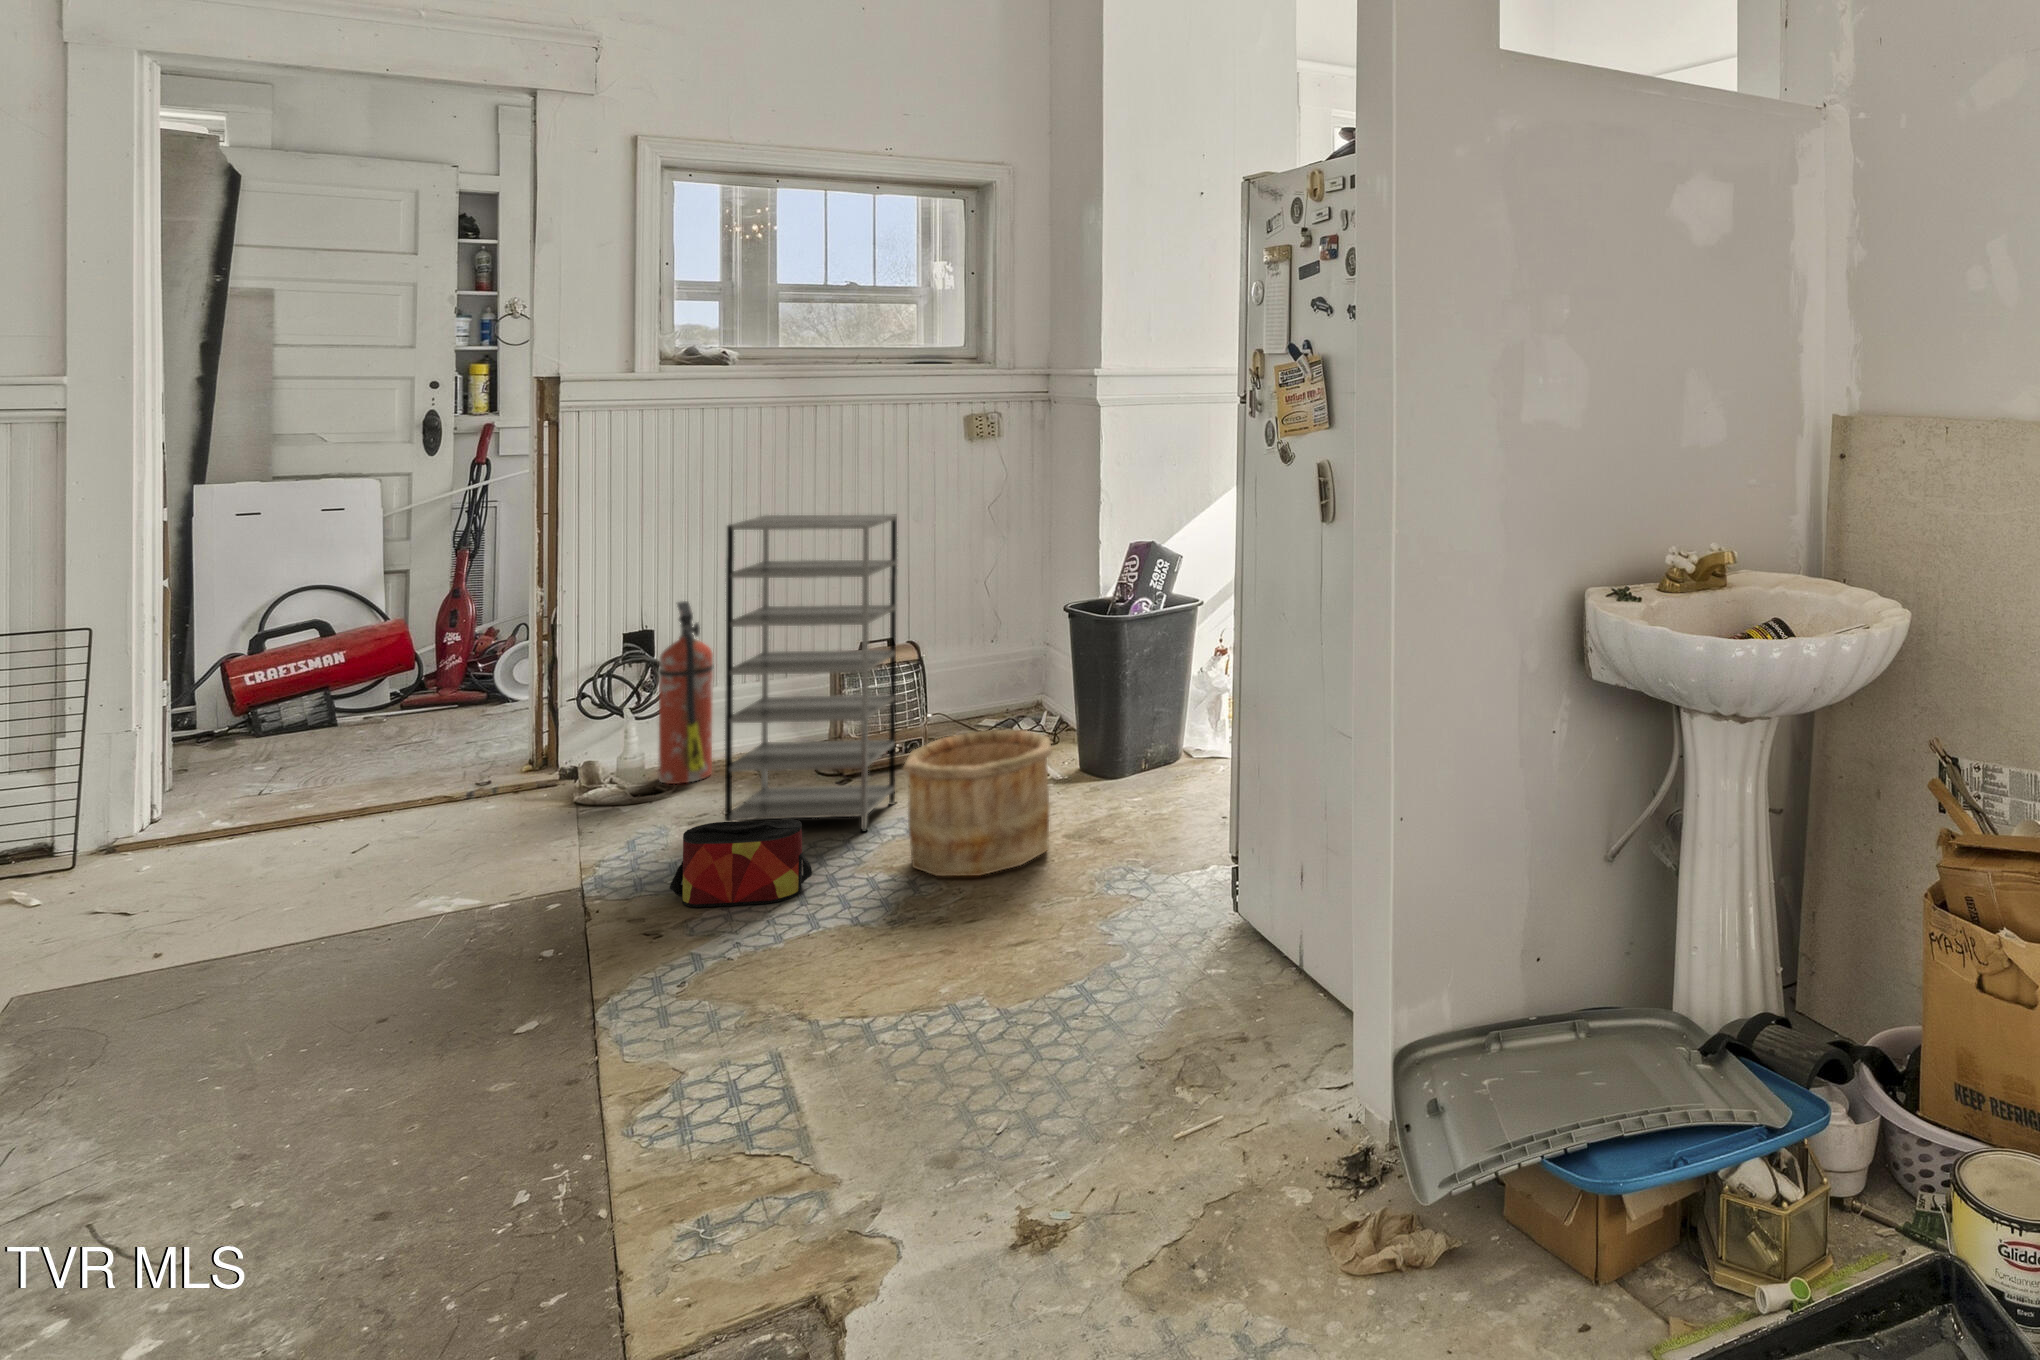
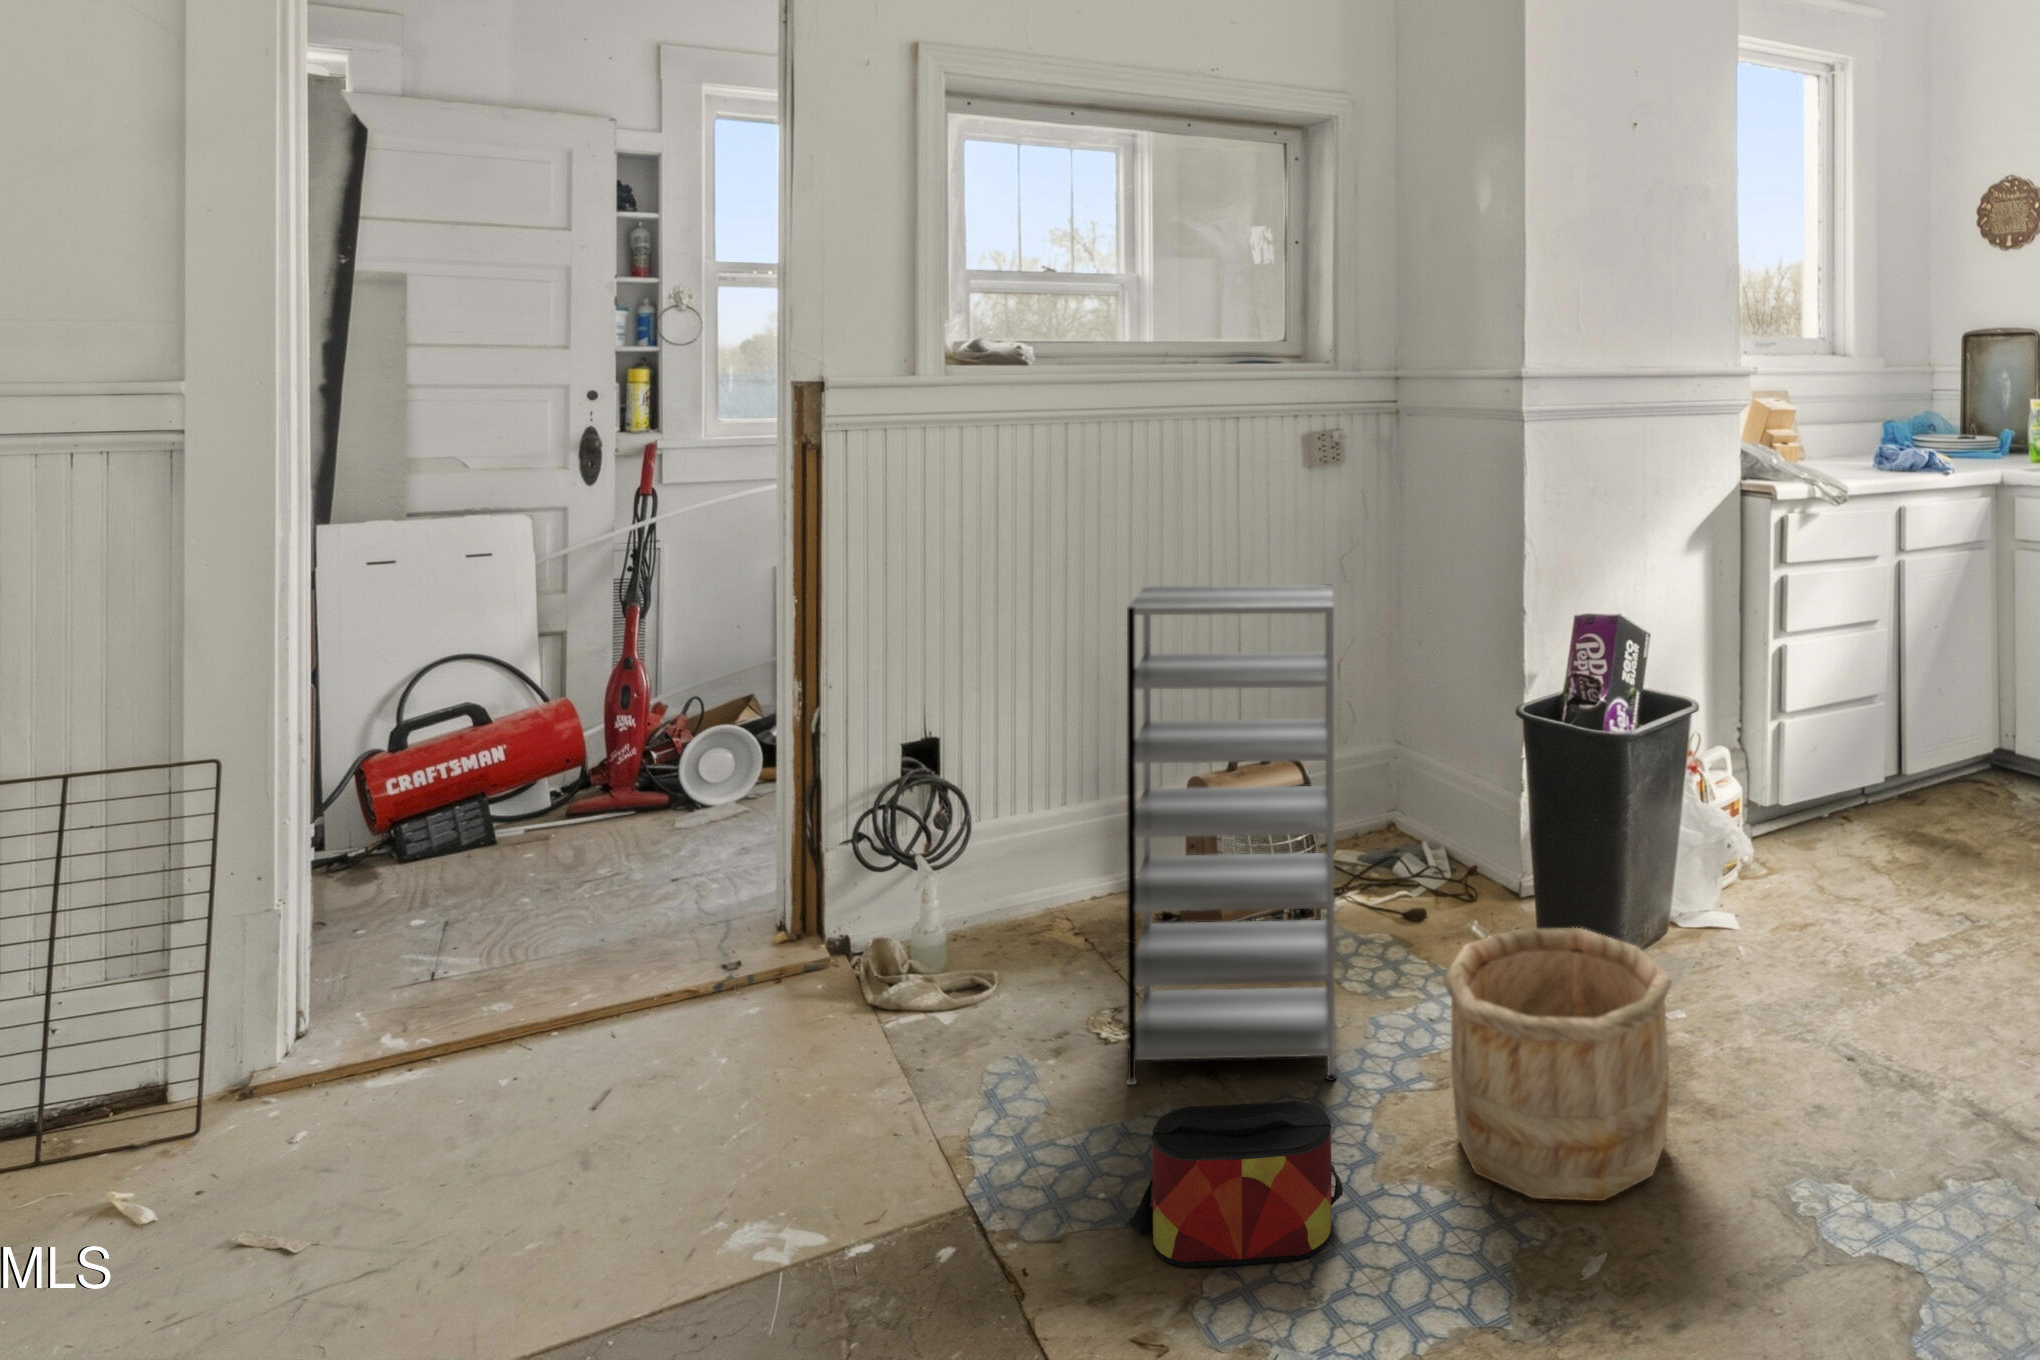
fire extinguisher: present [658,601,713,784] -> none [963,699,1032,967]

